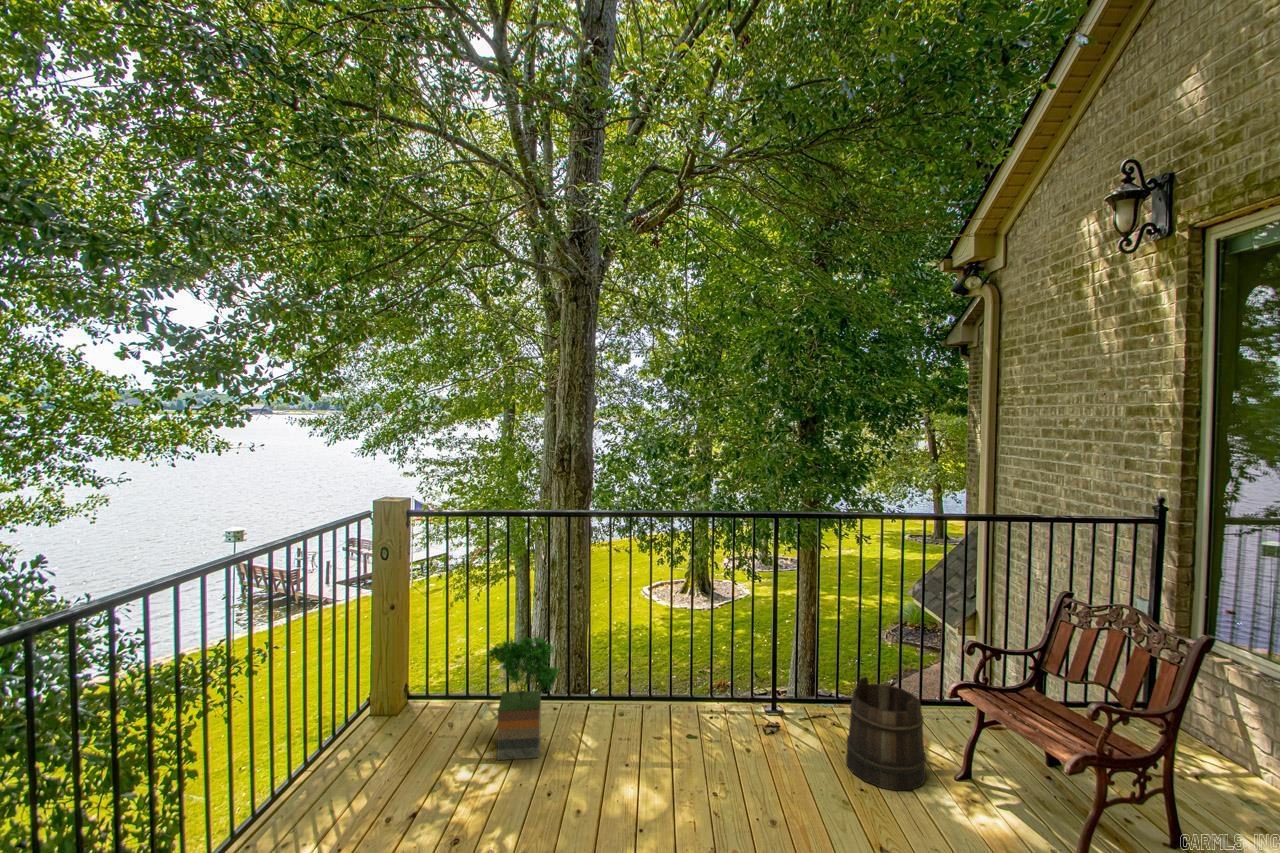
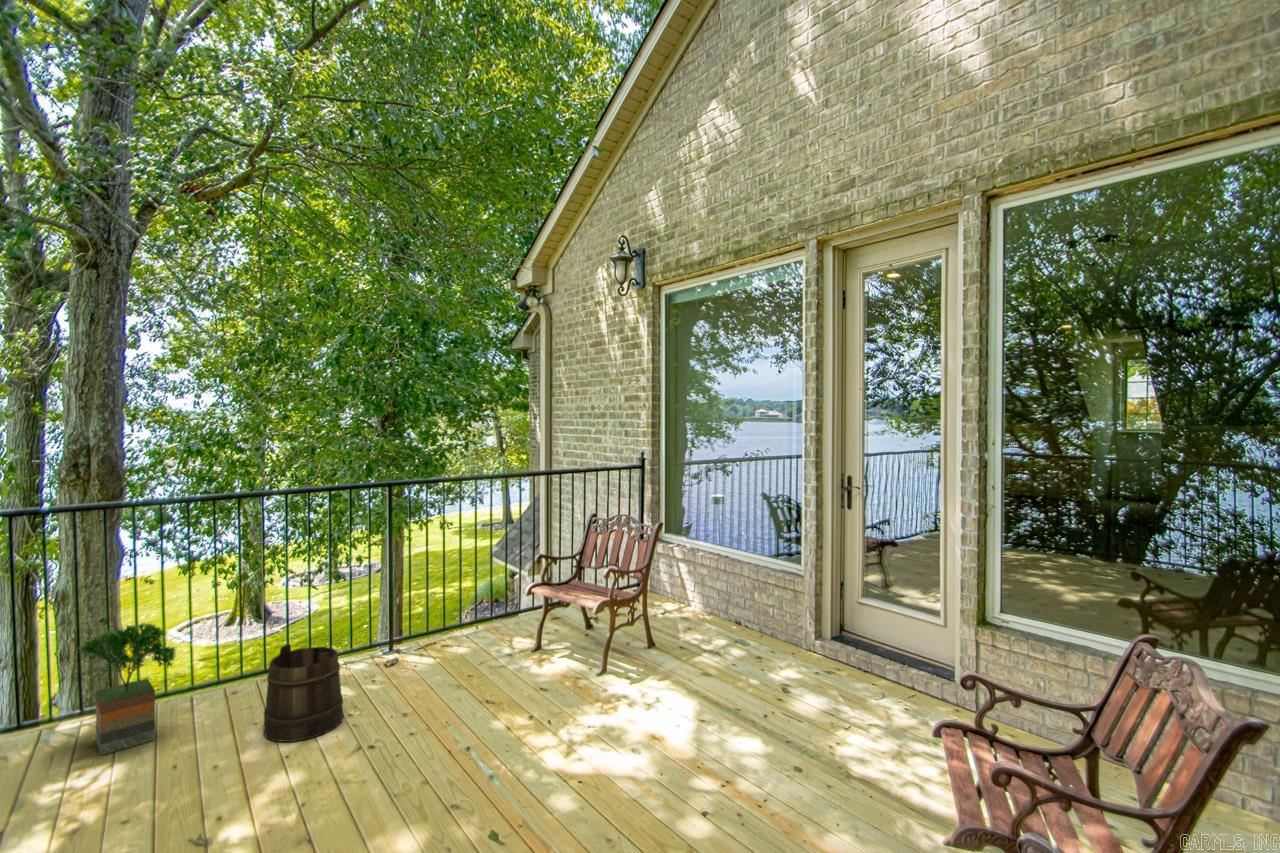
bucket: present [846,677,926,791] -> present [263,644,343,742]

